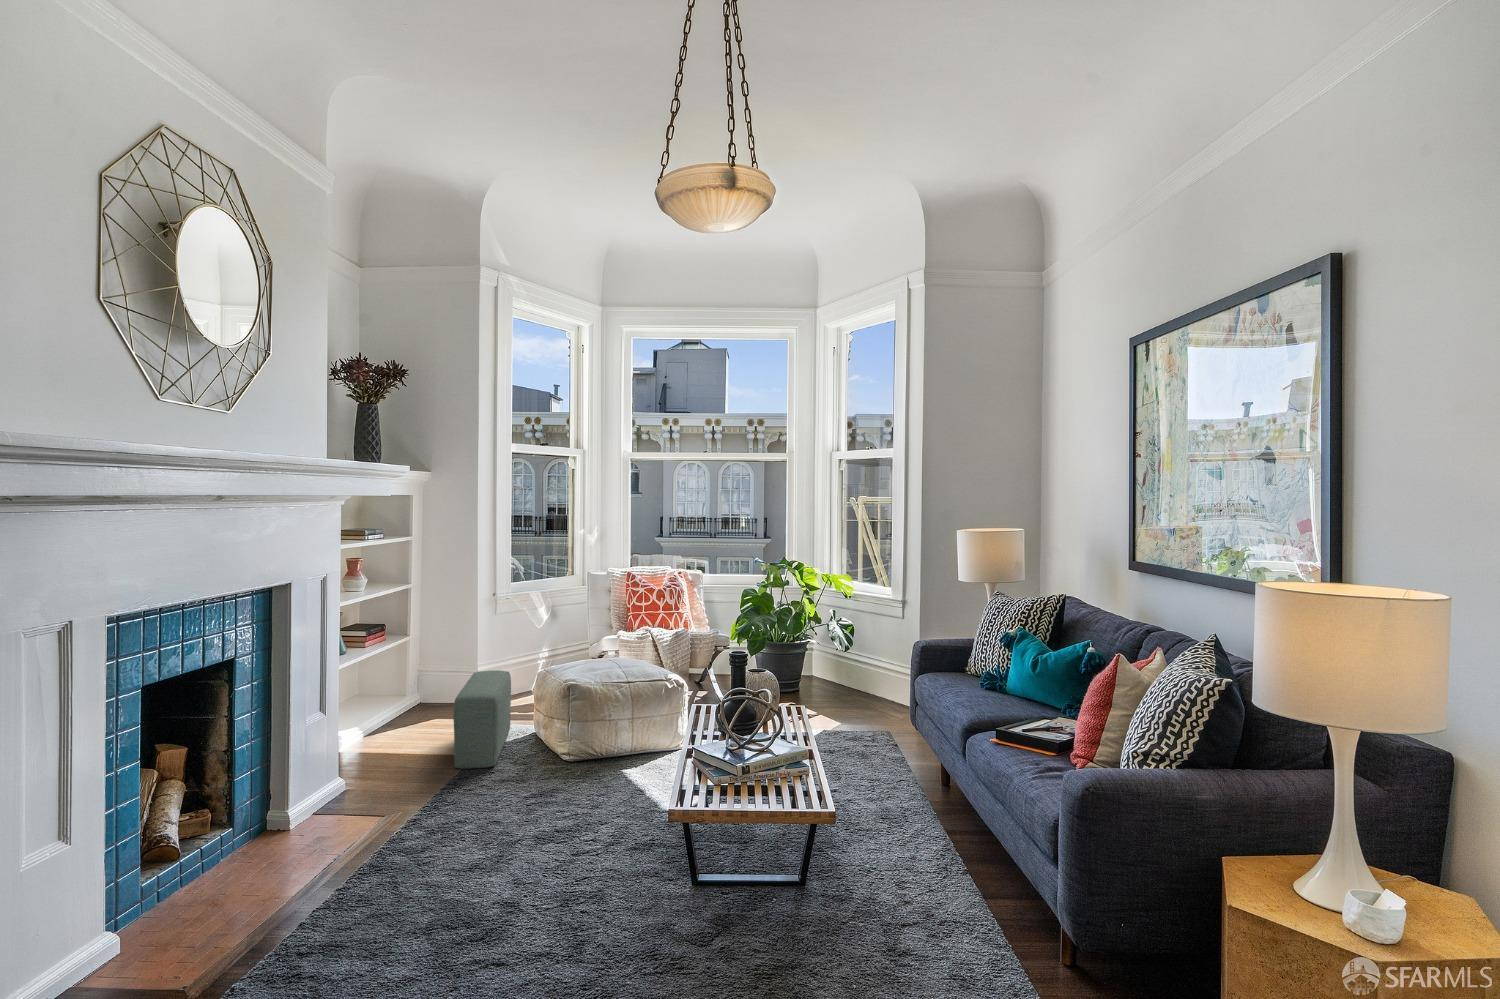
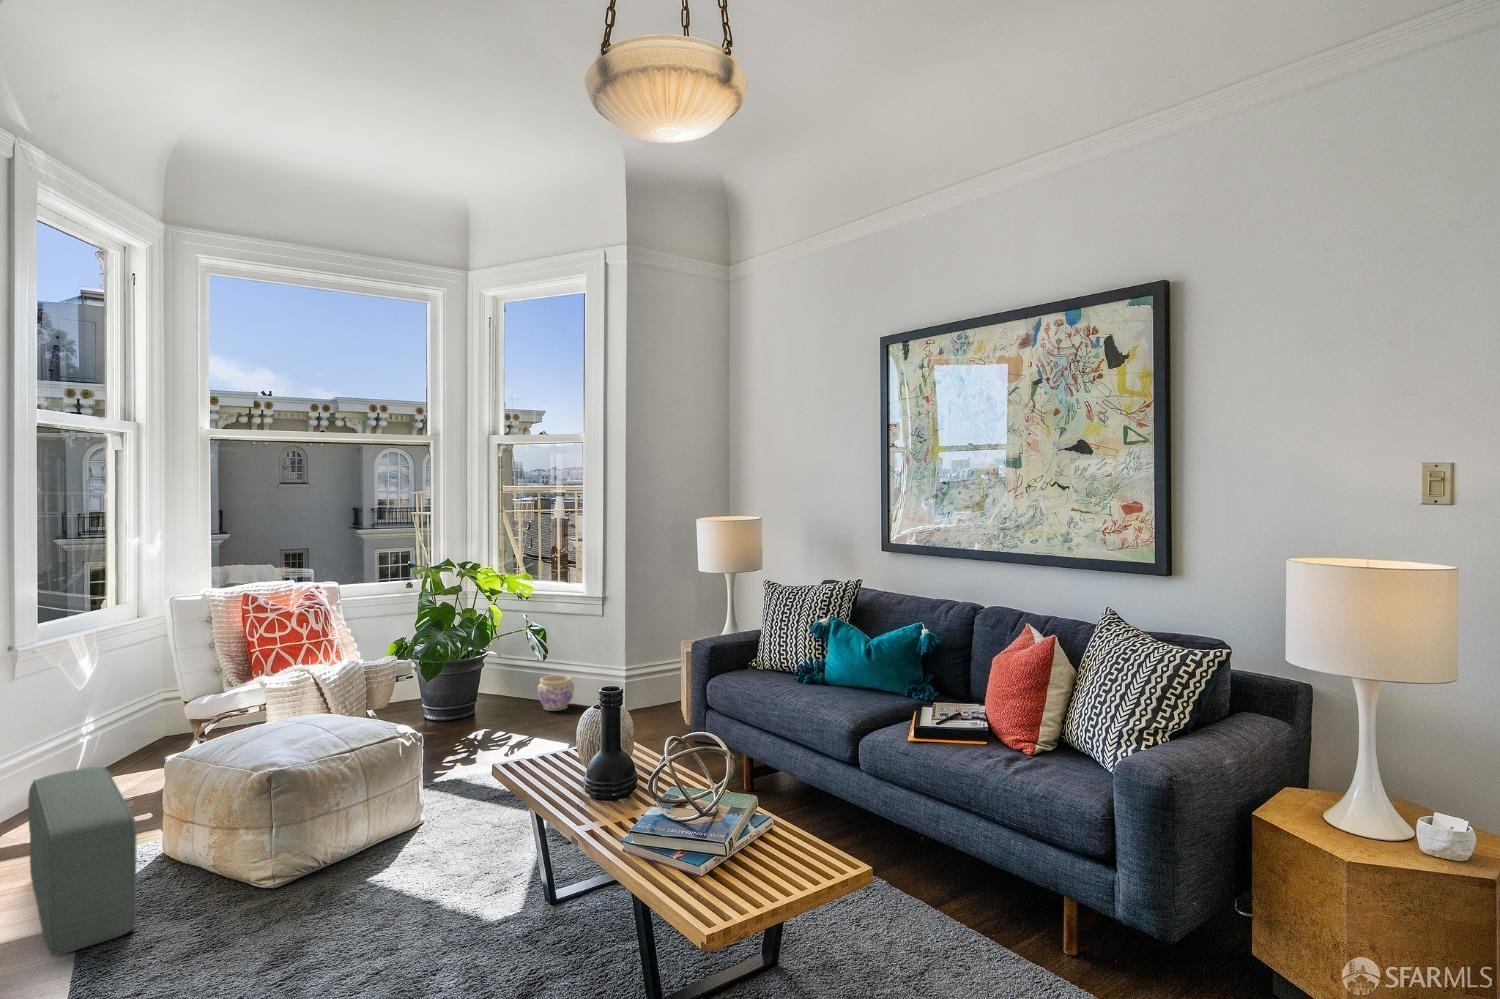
planter: none [840,665,873,697] -> present [538,675,574,711]

